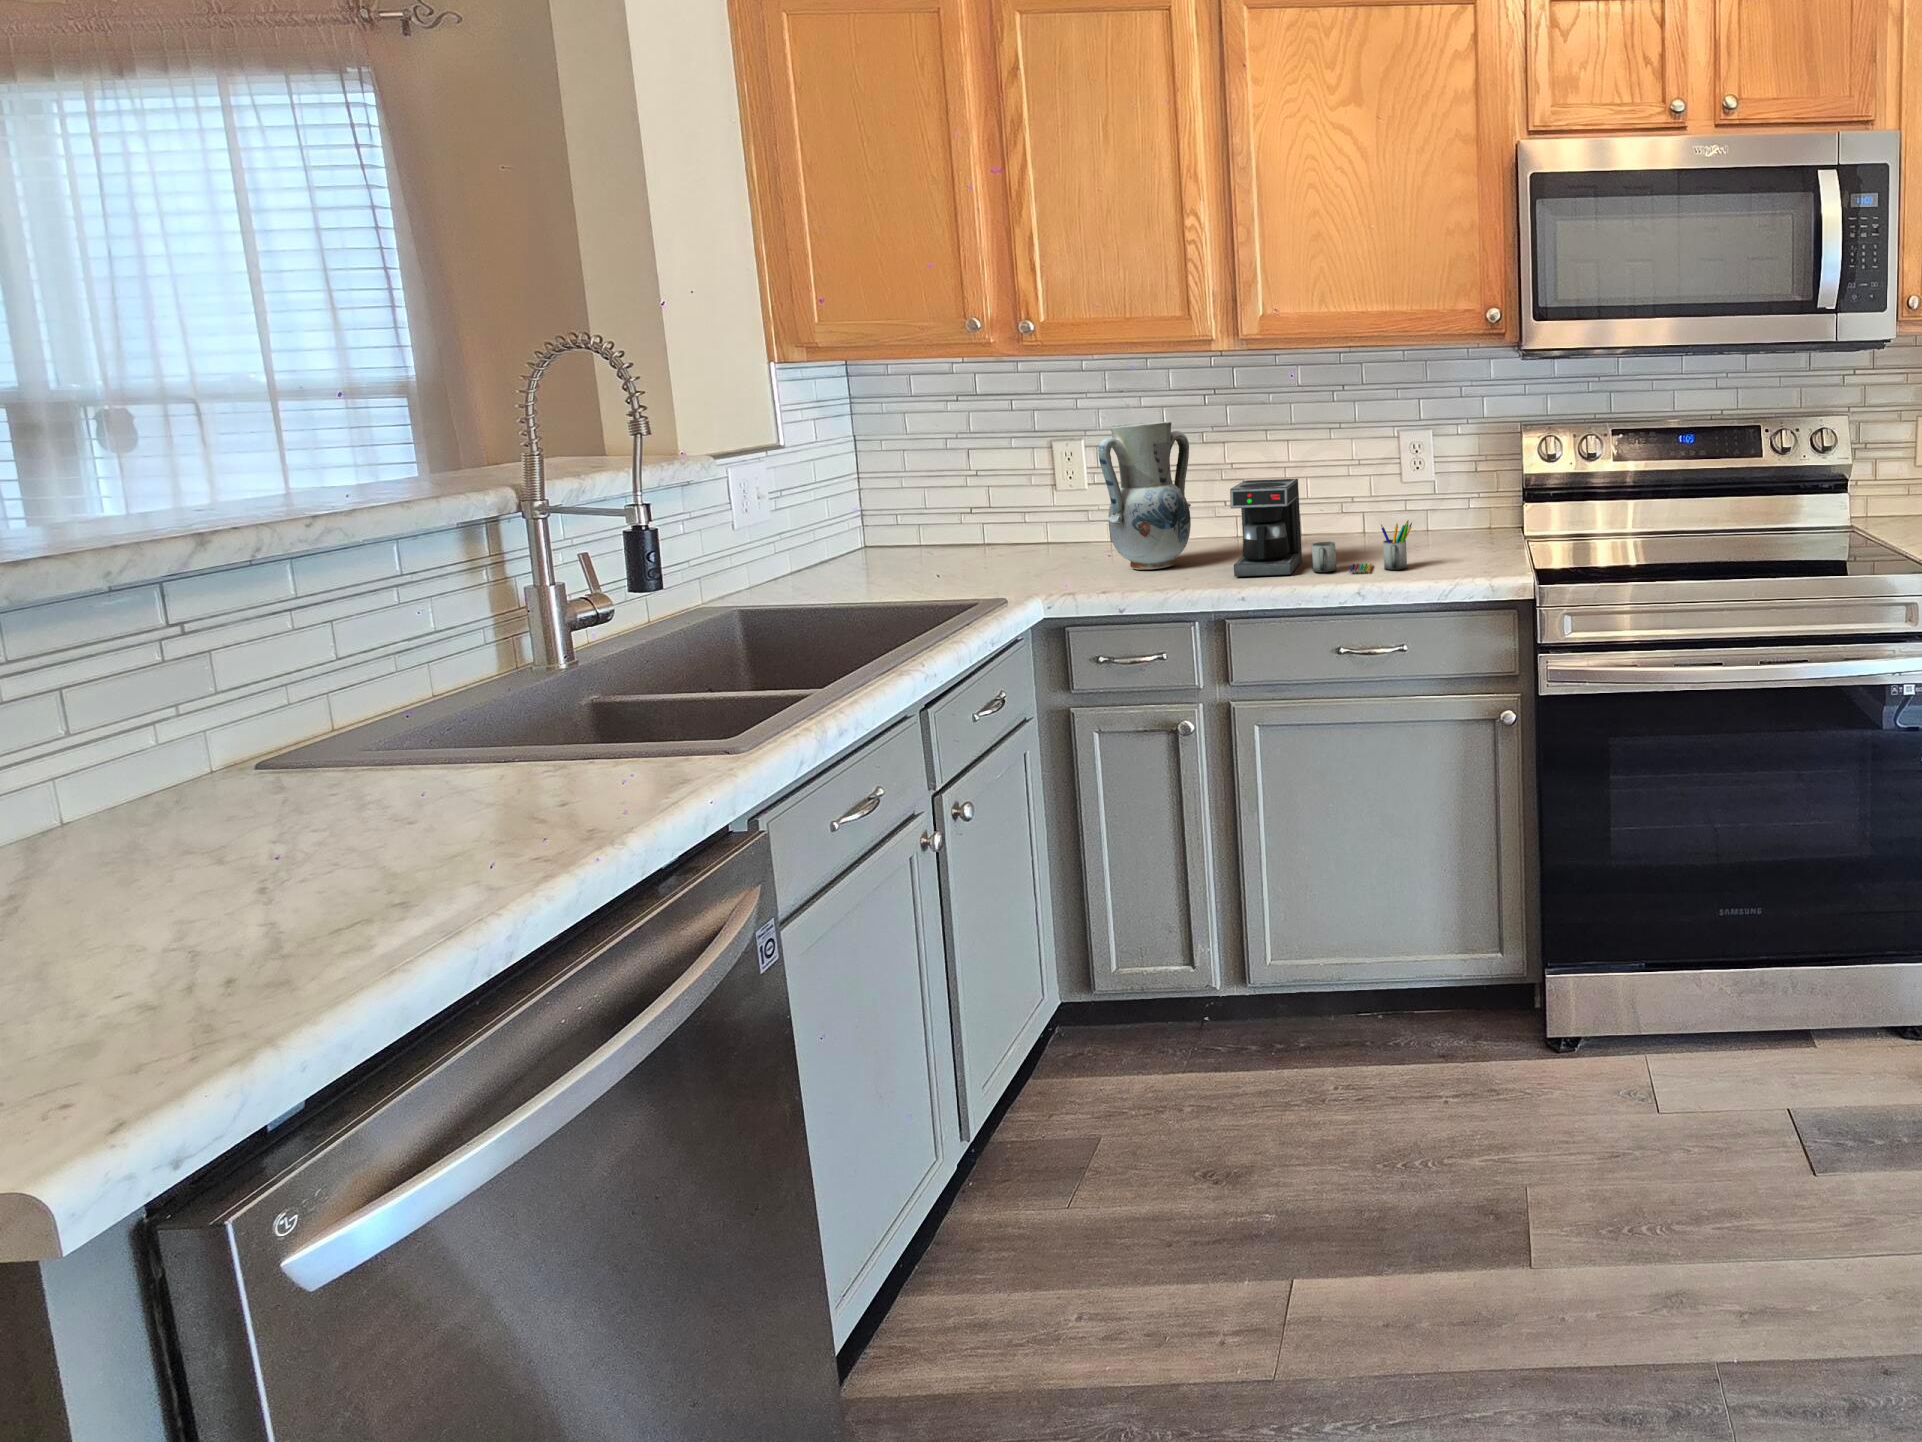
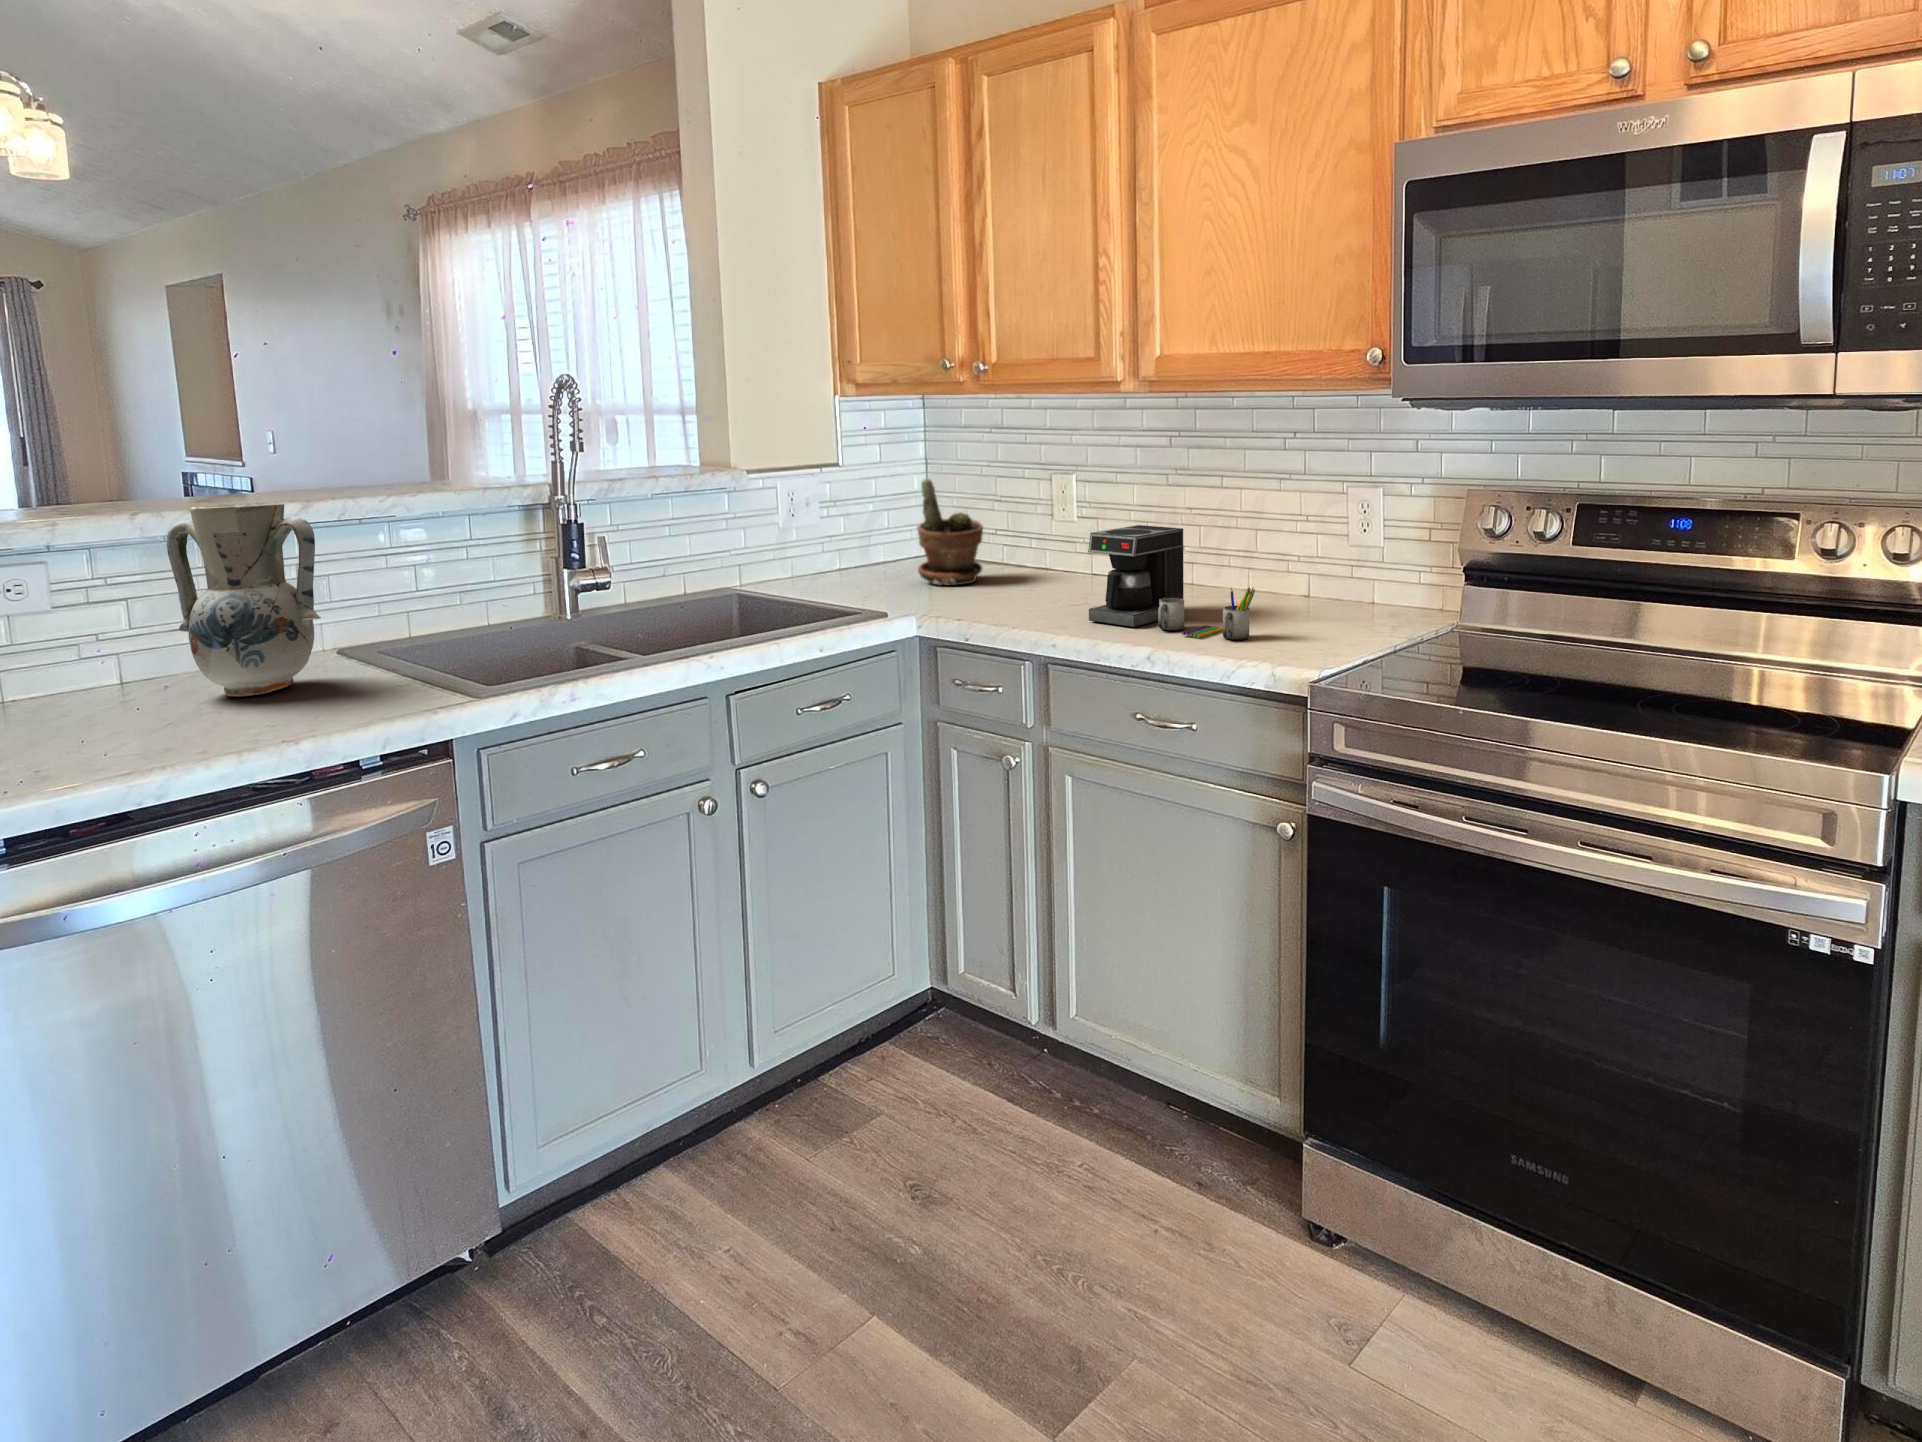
vase: present [1098,422,1191,570] -> present [167,502,321,696]
potted plant: none [934,455,1014,574] -> present [917,478,983,585]

